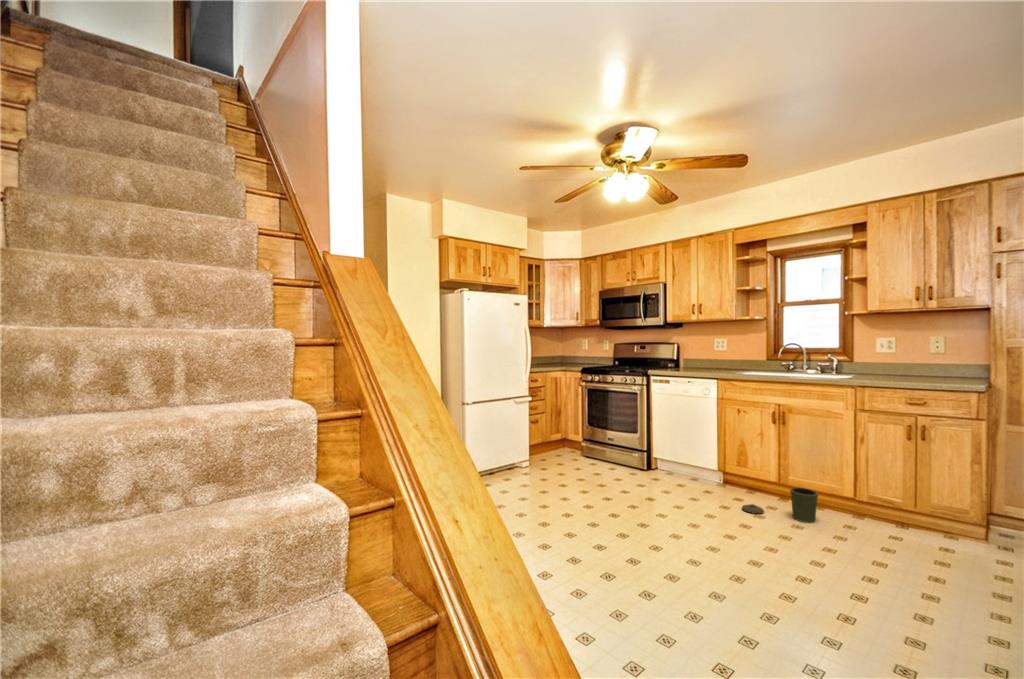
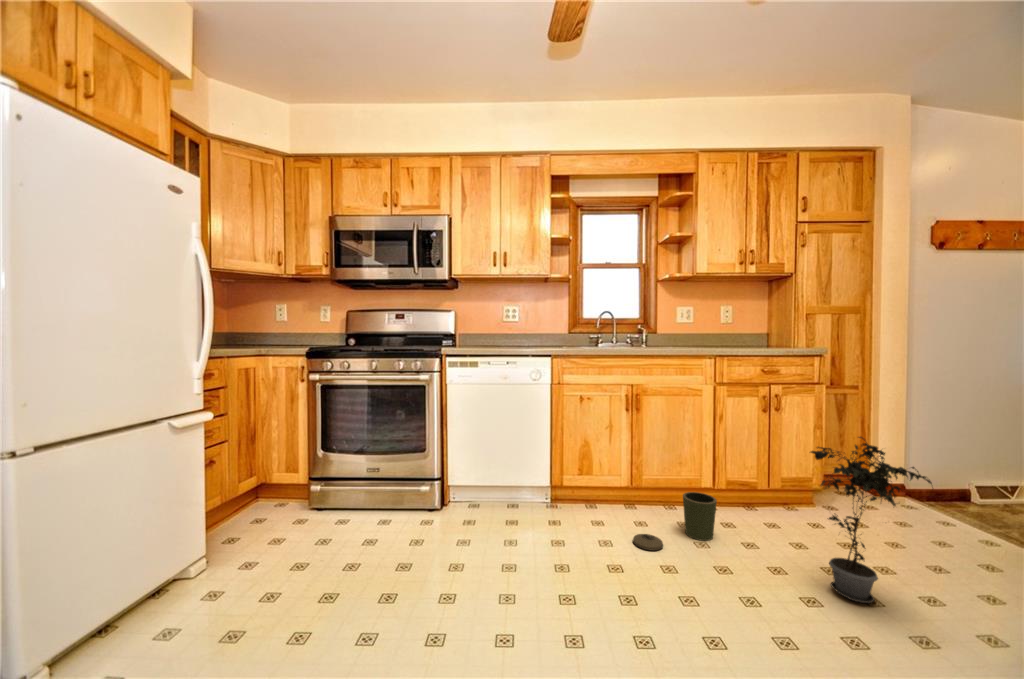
potted plant: none [826,453,888,567] -> present [811,437,932,603]

